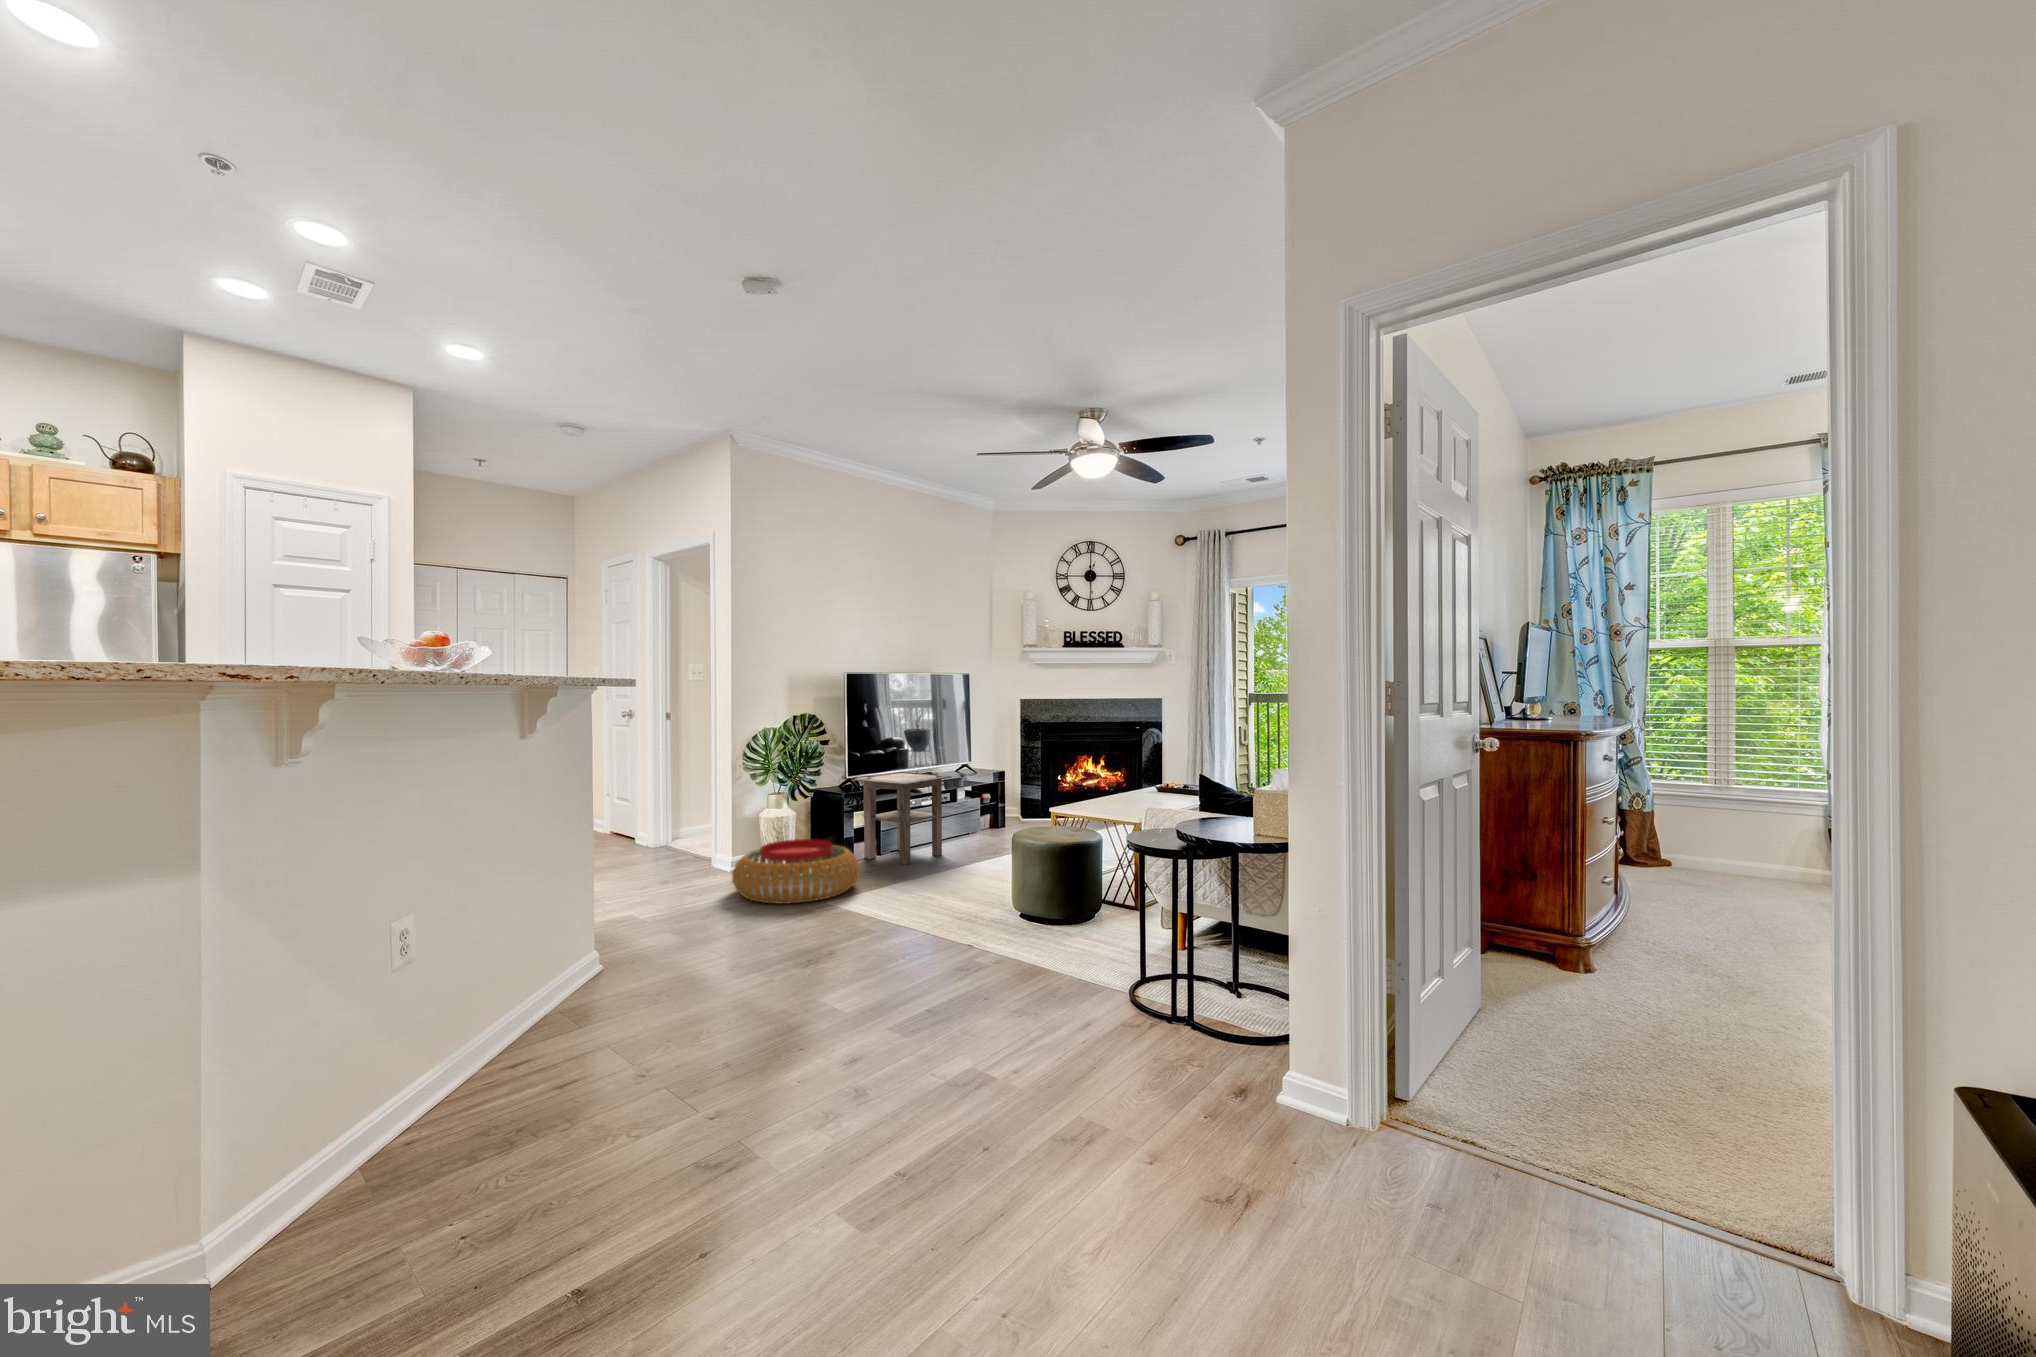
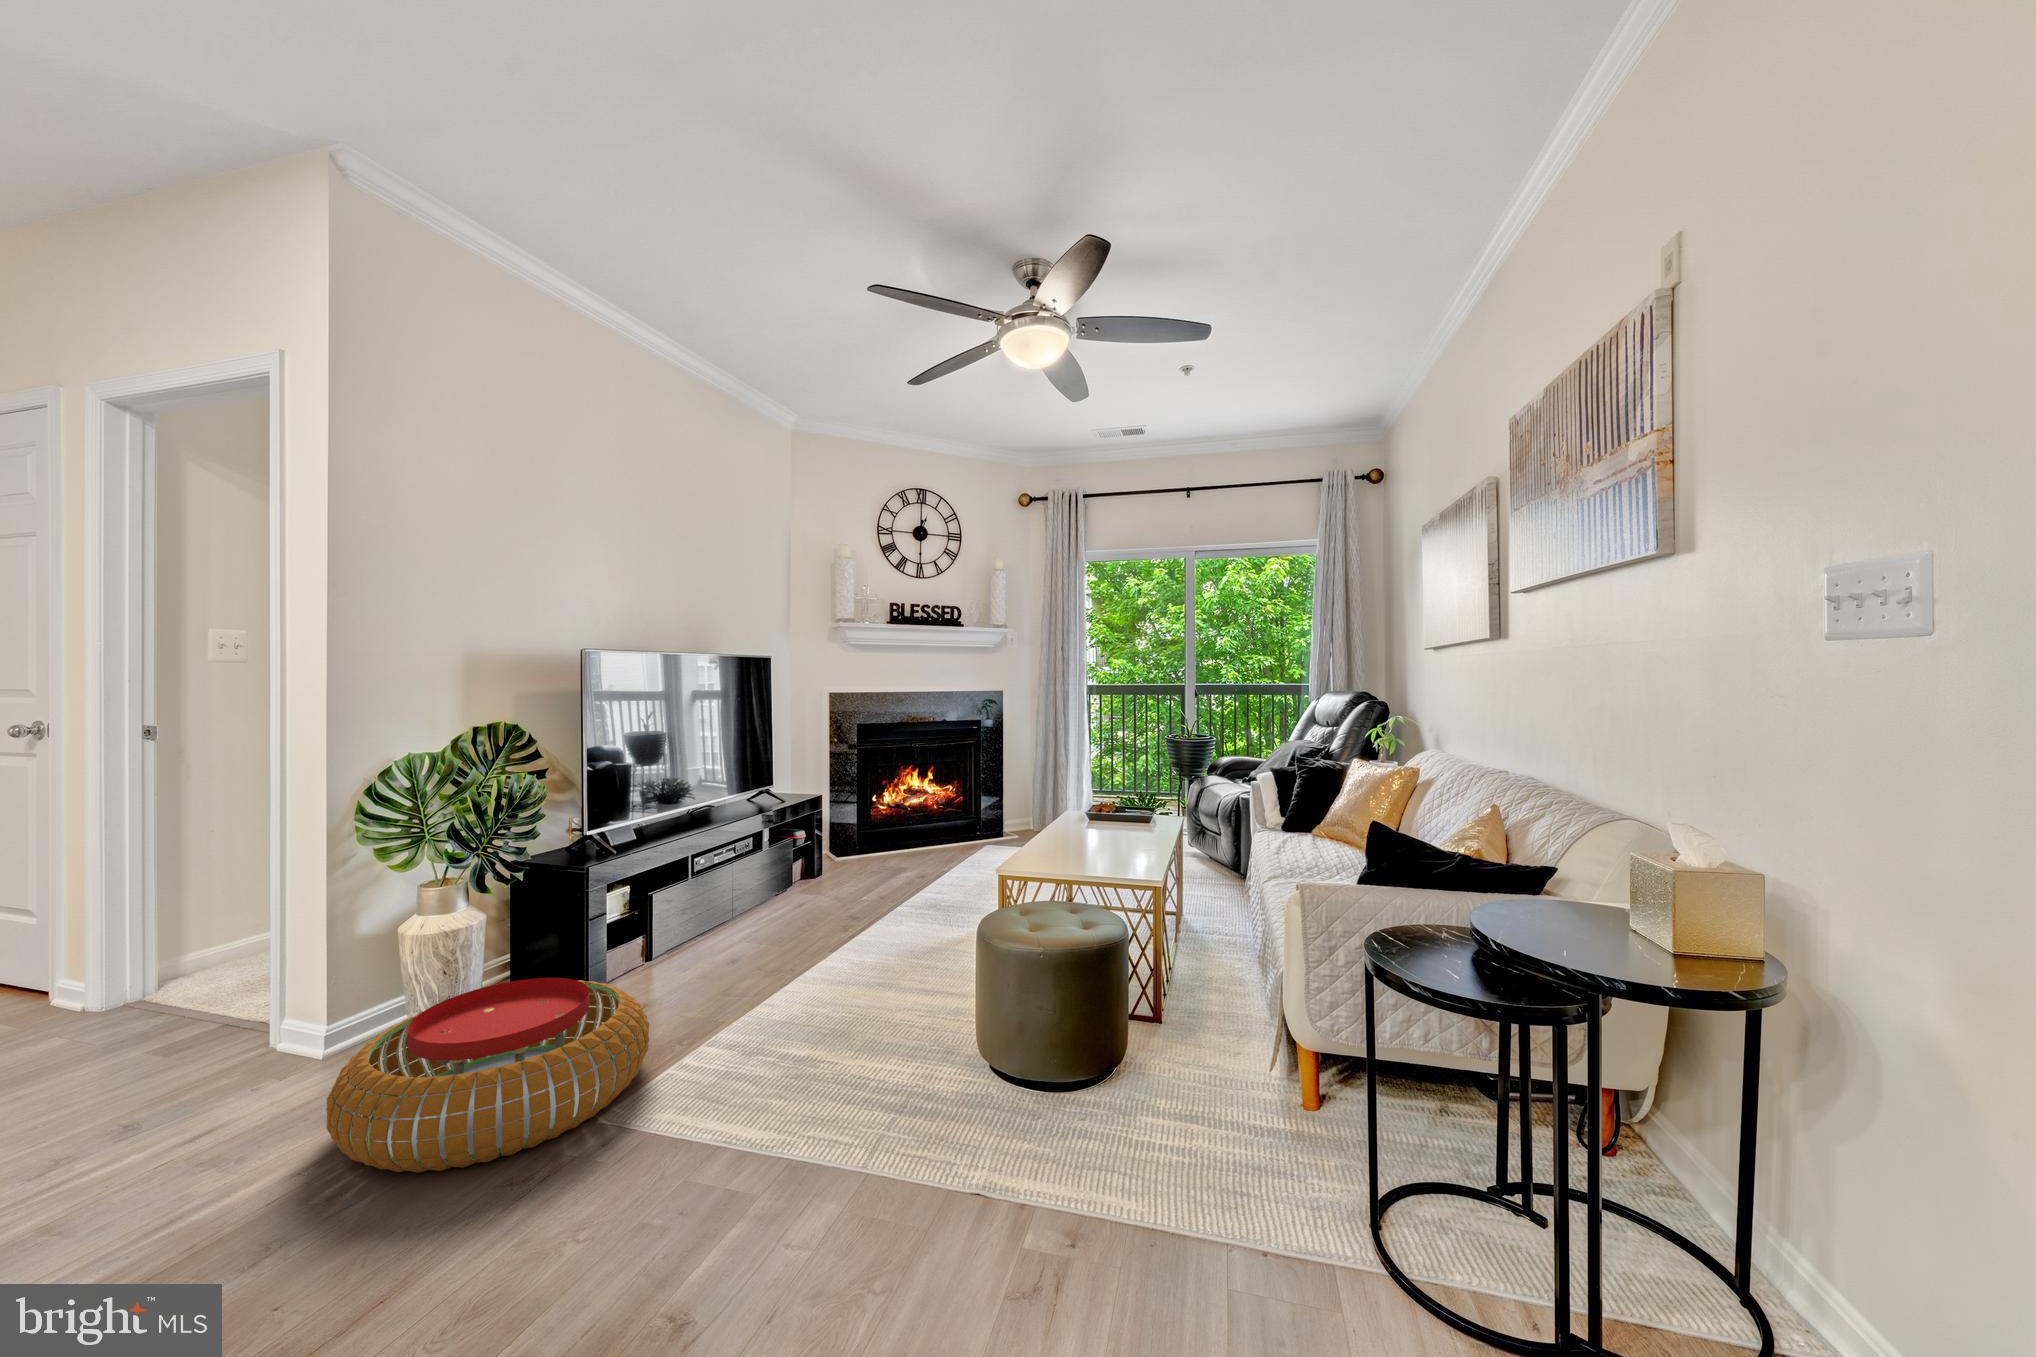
side table: present [854,772,951,865] -> none [605,814,782,981]

